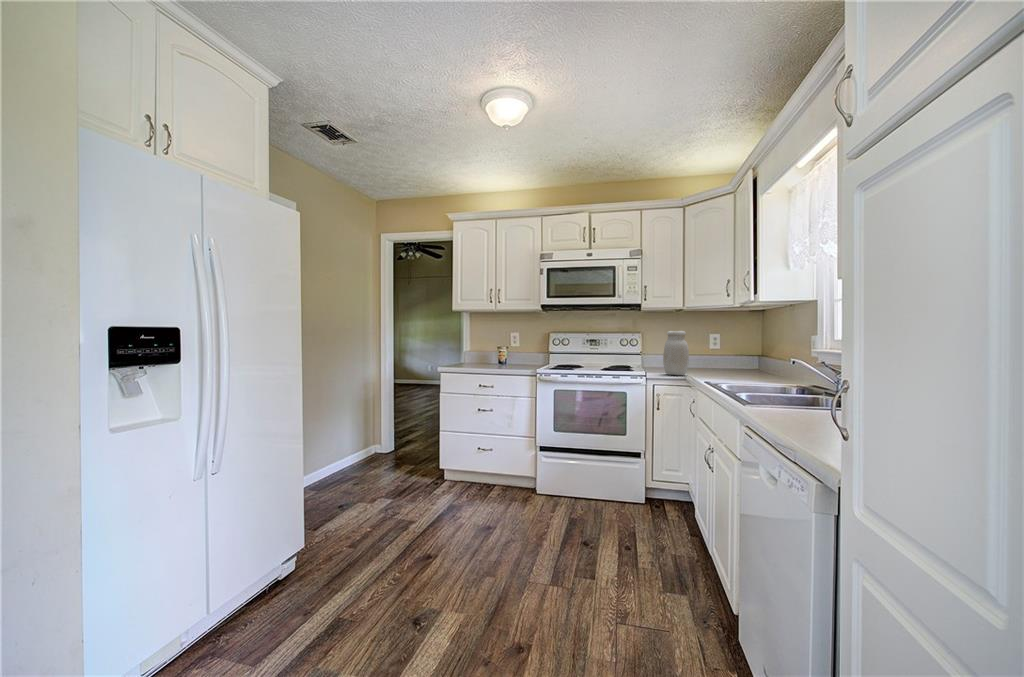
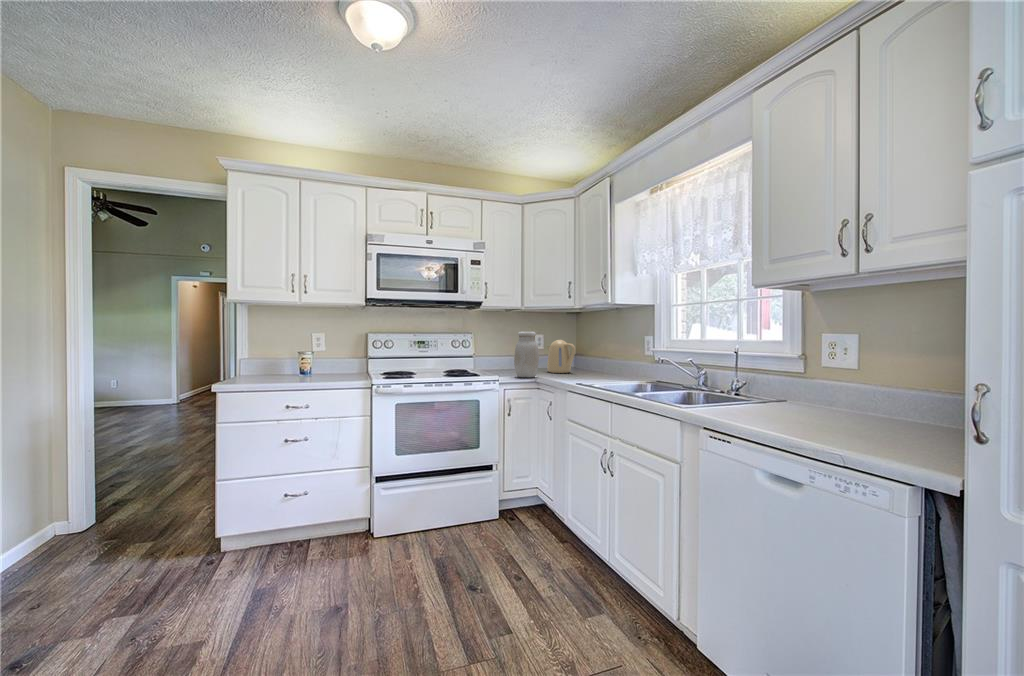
kettle: none [711,339,741,374] -> present [547,340,576,373]

